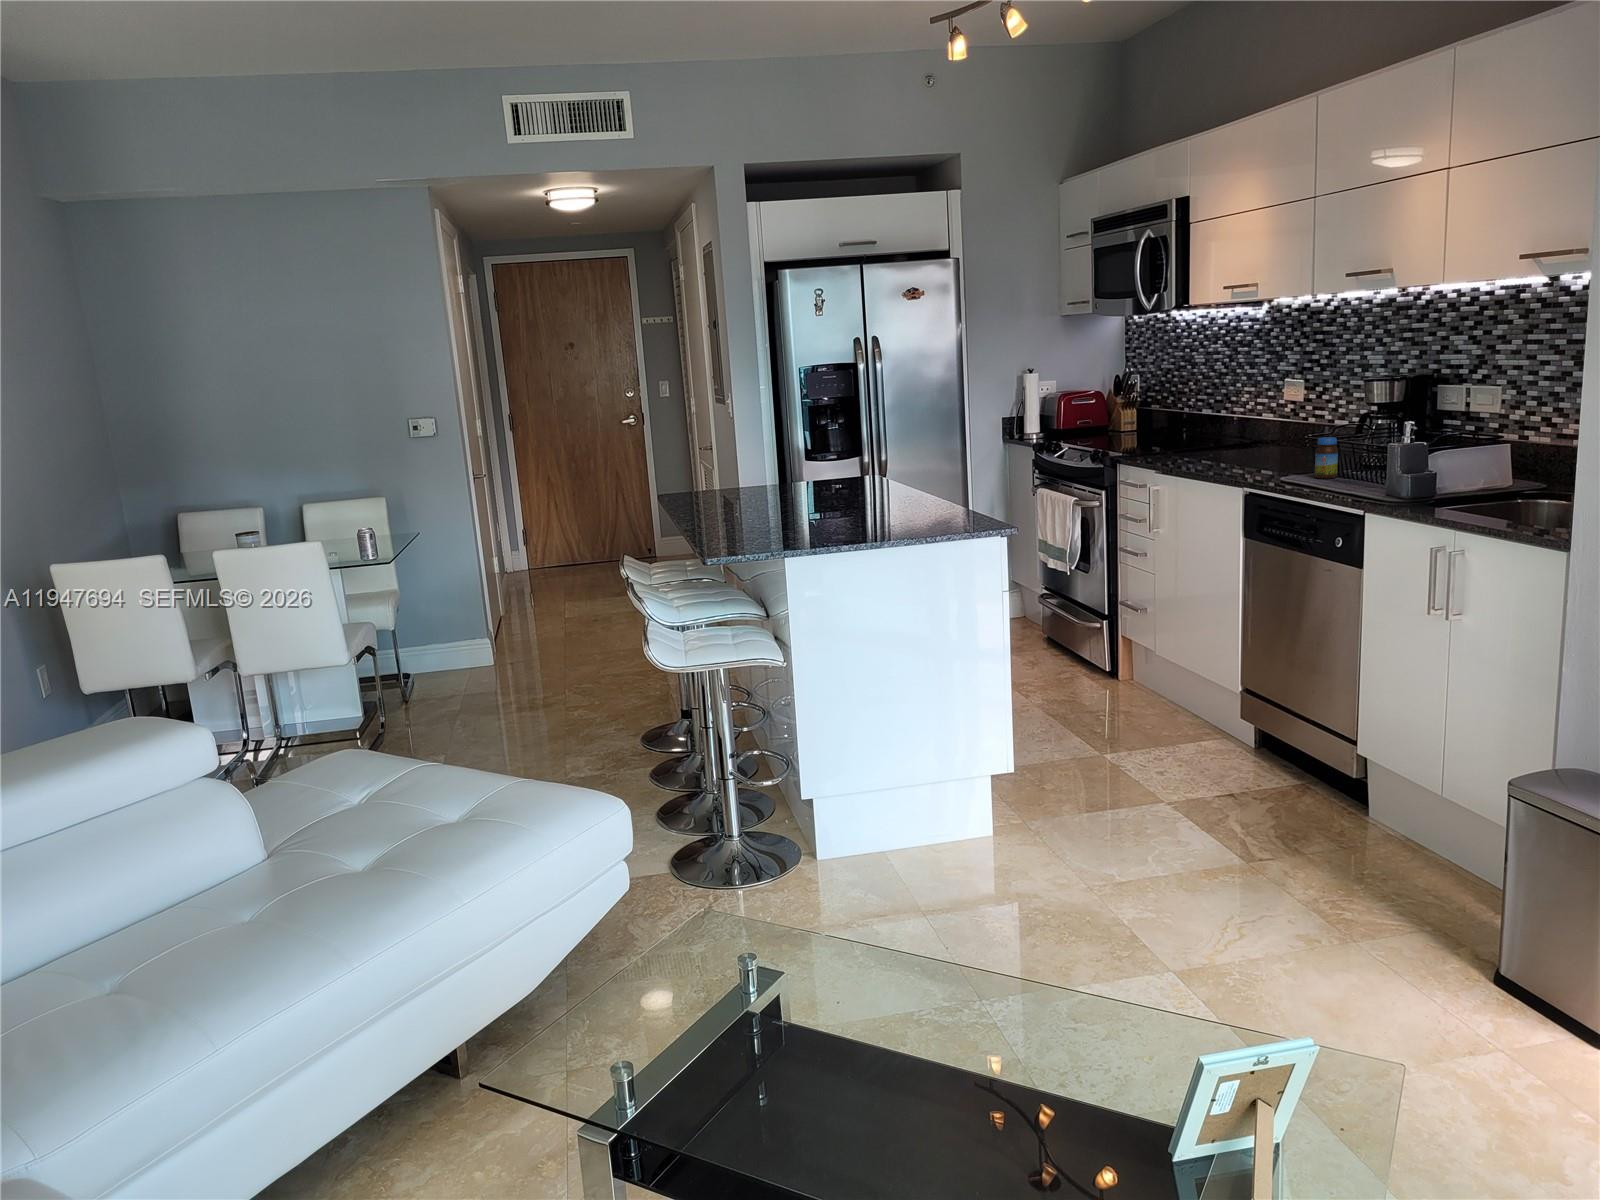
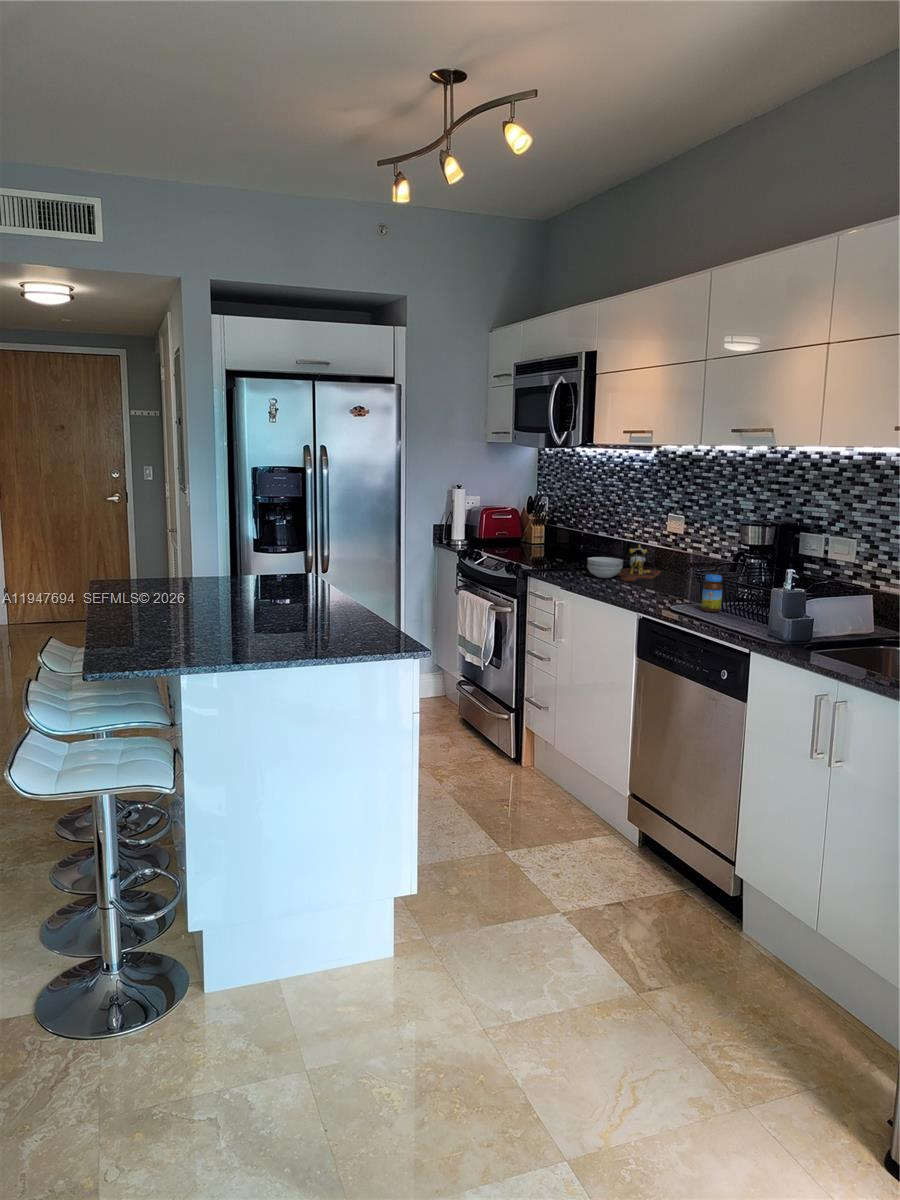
cutting board: none [1186,416,1276,458] -> present [587,544,661,581]

